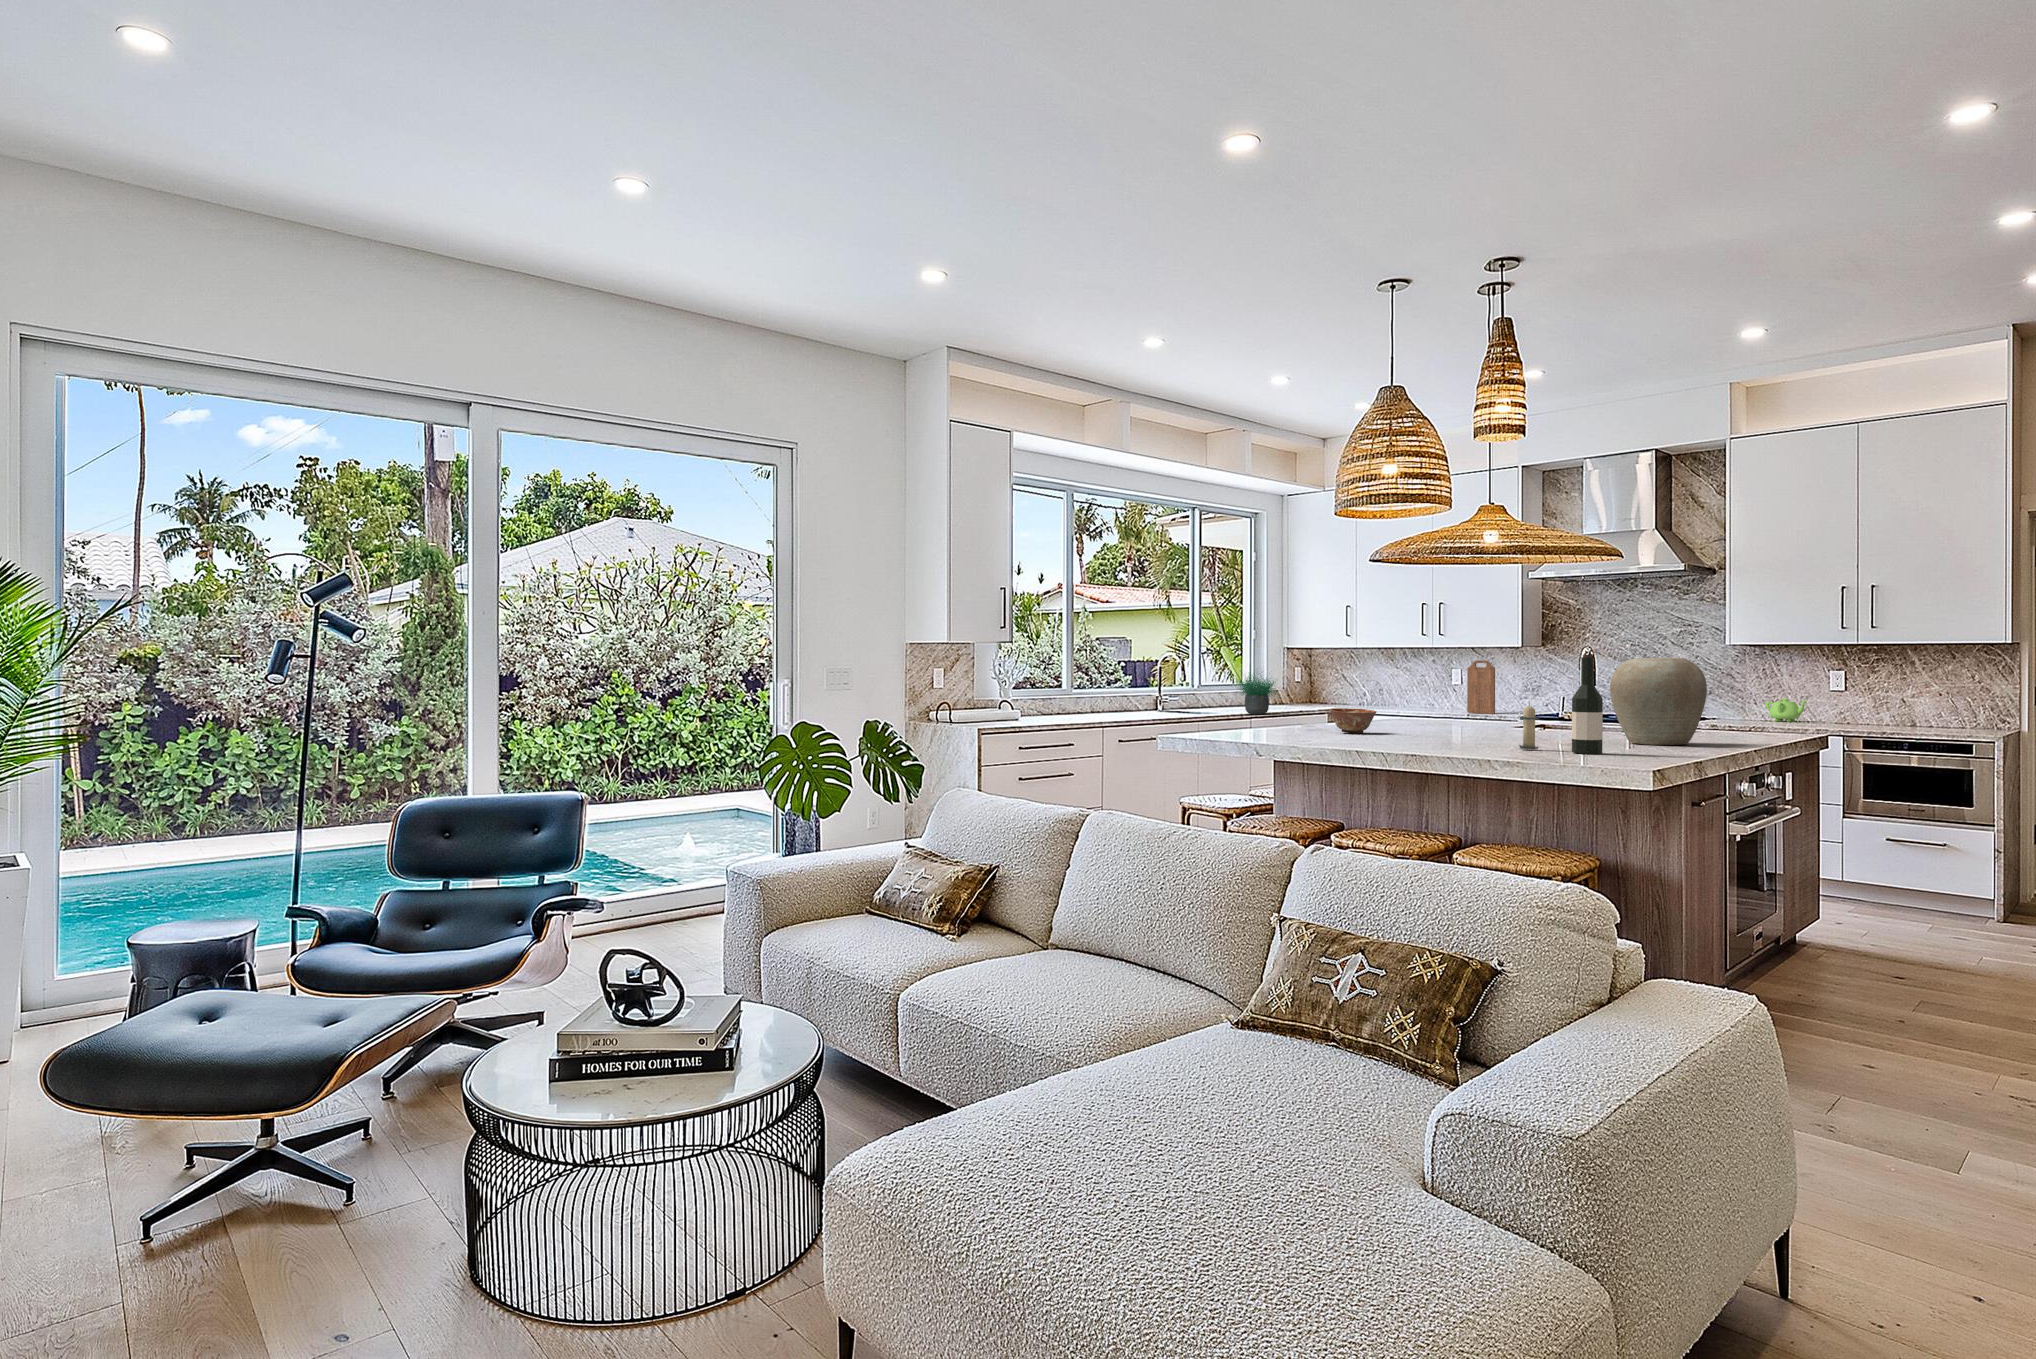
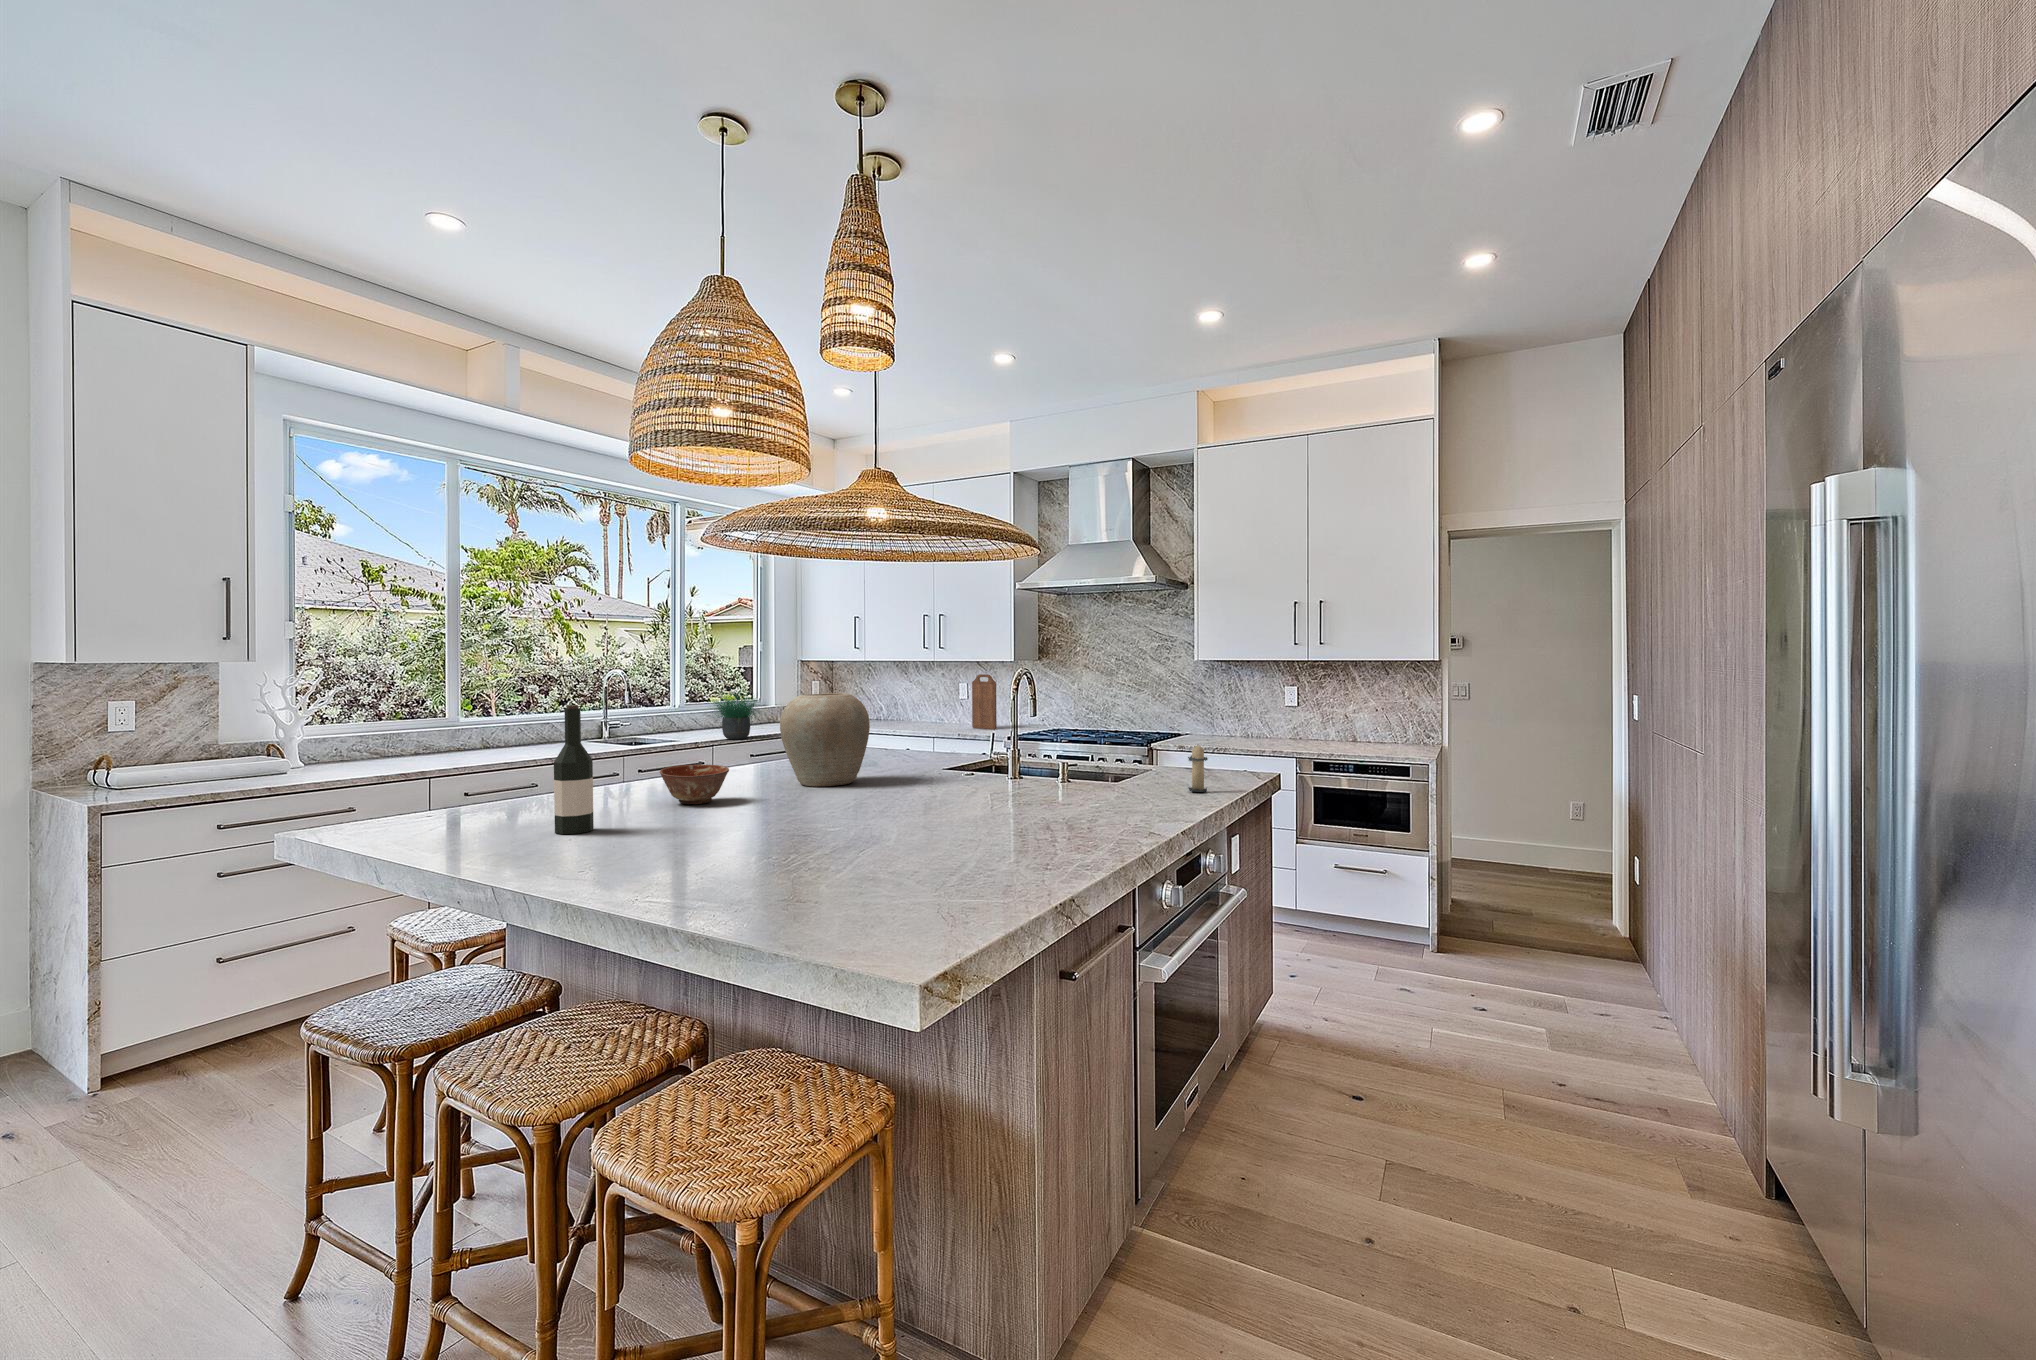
wine bottle: present [1572,655,1603,754] -> present [554,705,594,834]
vase: present [1610,658,1707,745] -> present [780,693,870,787]
teapot: present [1765,698,1808,722] -> none [1231,715,1267,739]
candle: present [1519,703,1539,749] -> present [1188,745,1208,792]

